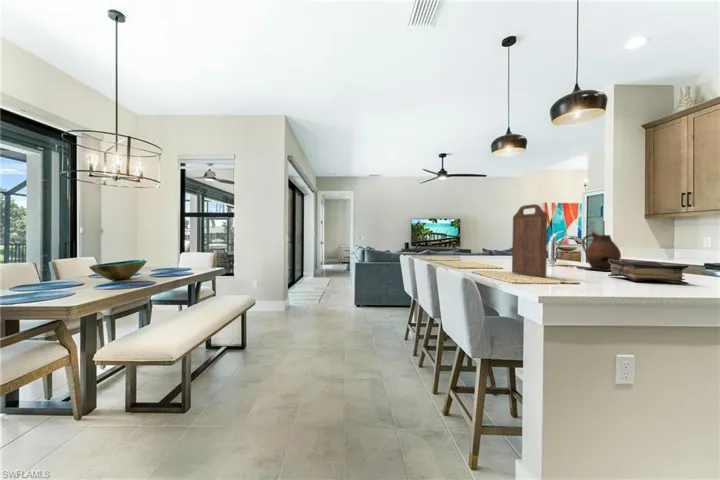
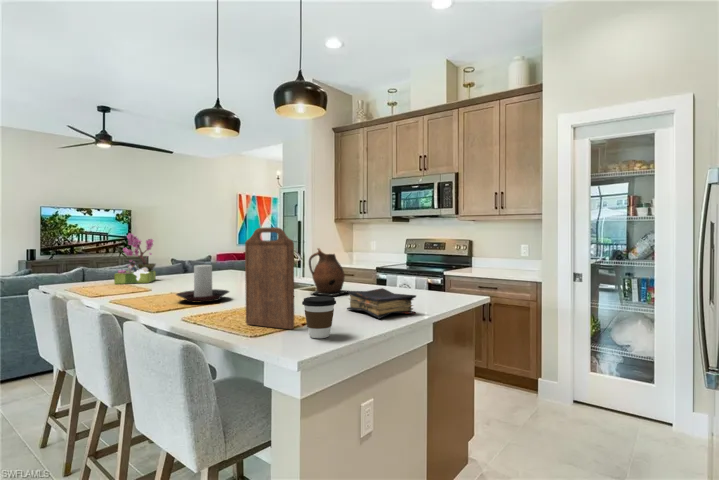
flower arrangement: none [444,225,469,258] -> present [114,233,156,284]
candle holder: none [474,239,511,265] -> present [176,265,229,303]
coffee cup: none [548,252,579,282] -> present [302,296,336,338]

